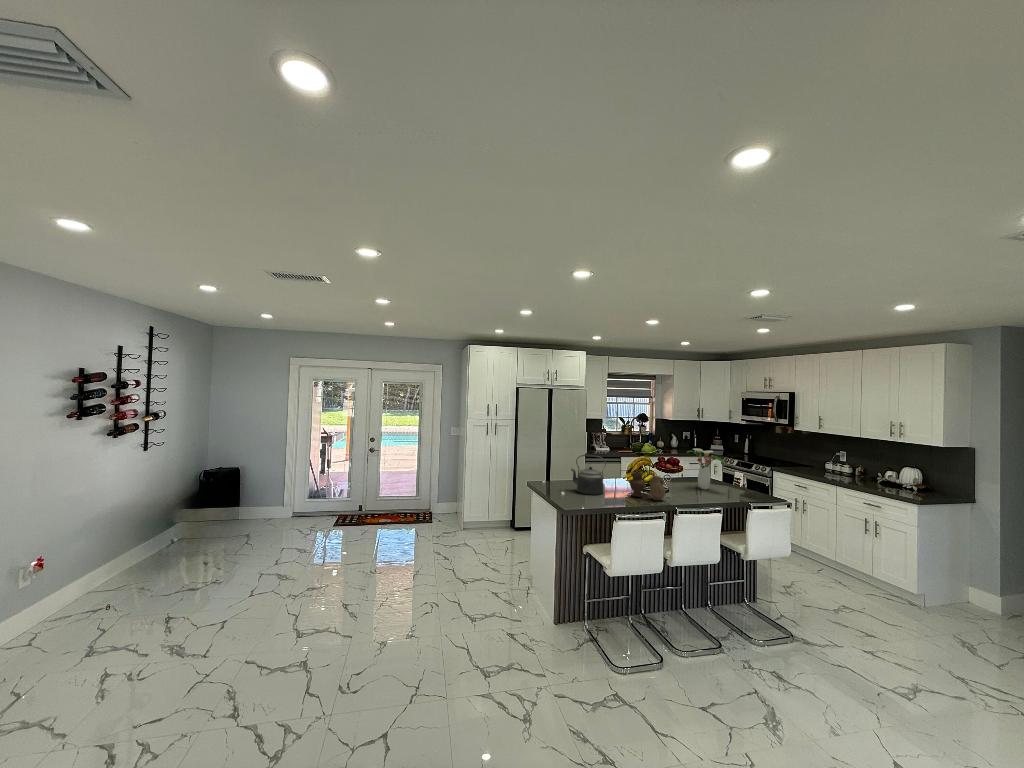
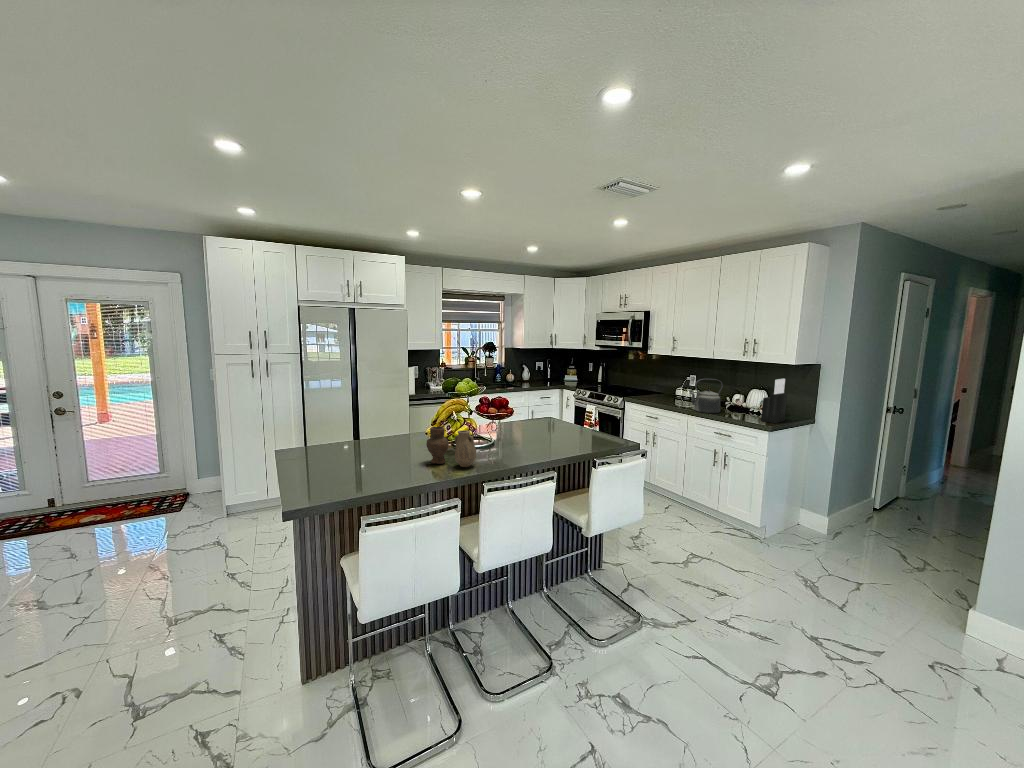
flower arrangement: present [687,449,725,489] -> none [516,384,564,438]
kettle: present [571,455,606,495] -> present [690,379,723,413]
knife block: none [913,458,940,498] -> present [761,379,787,423]

